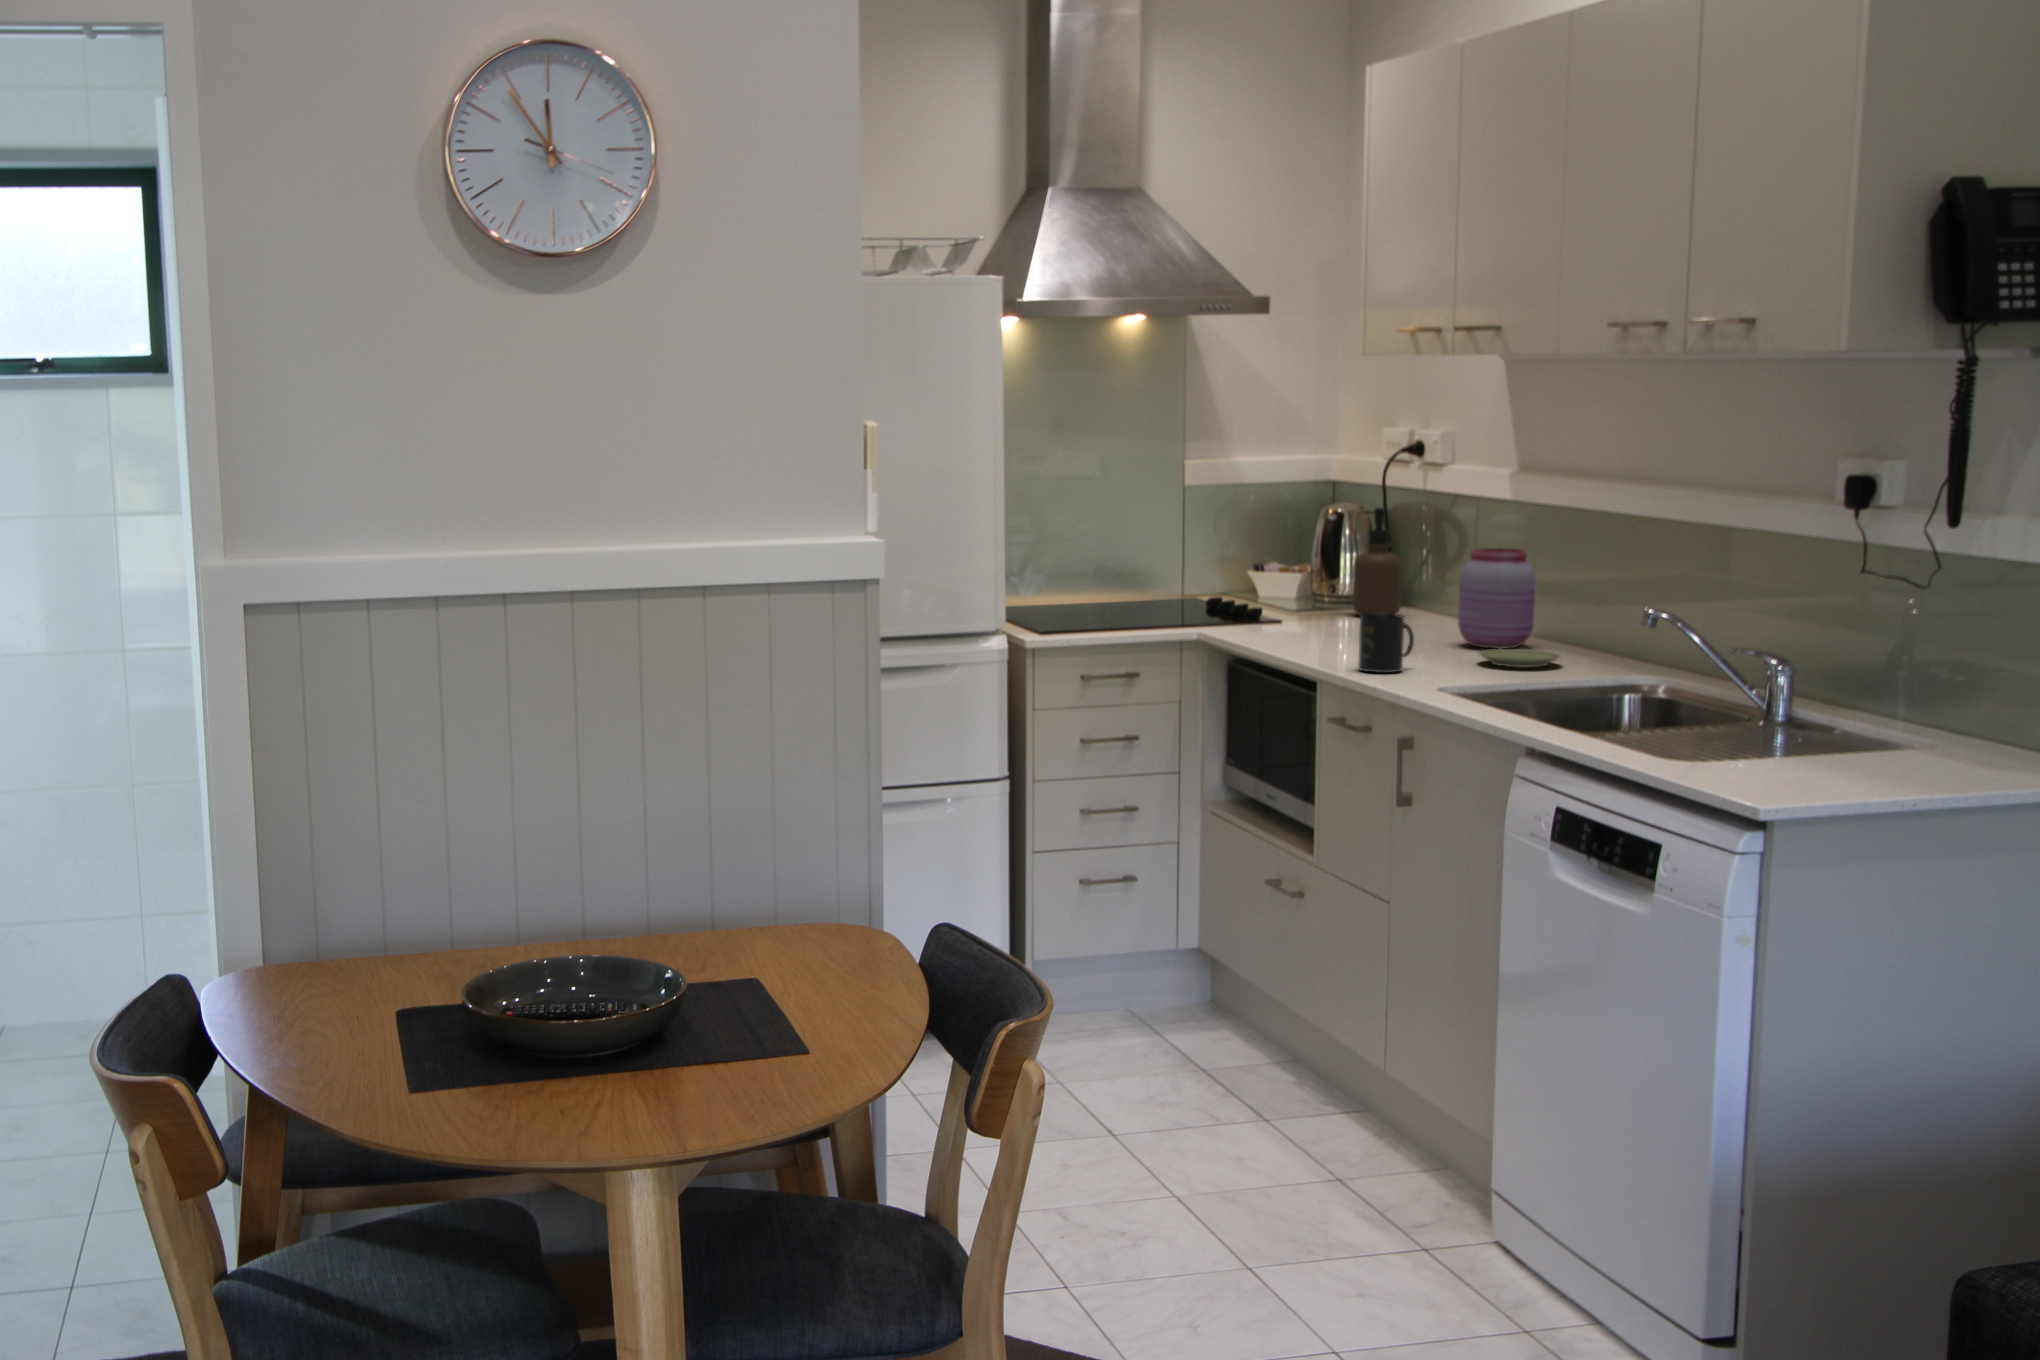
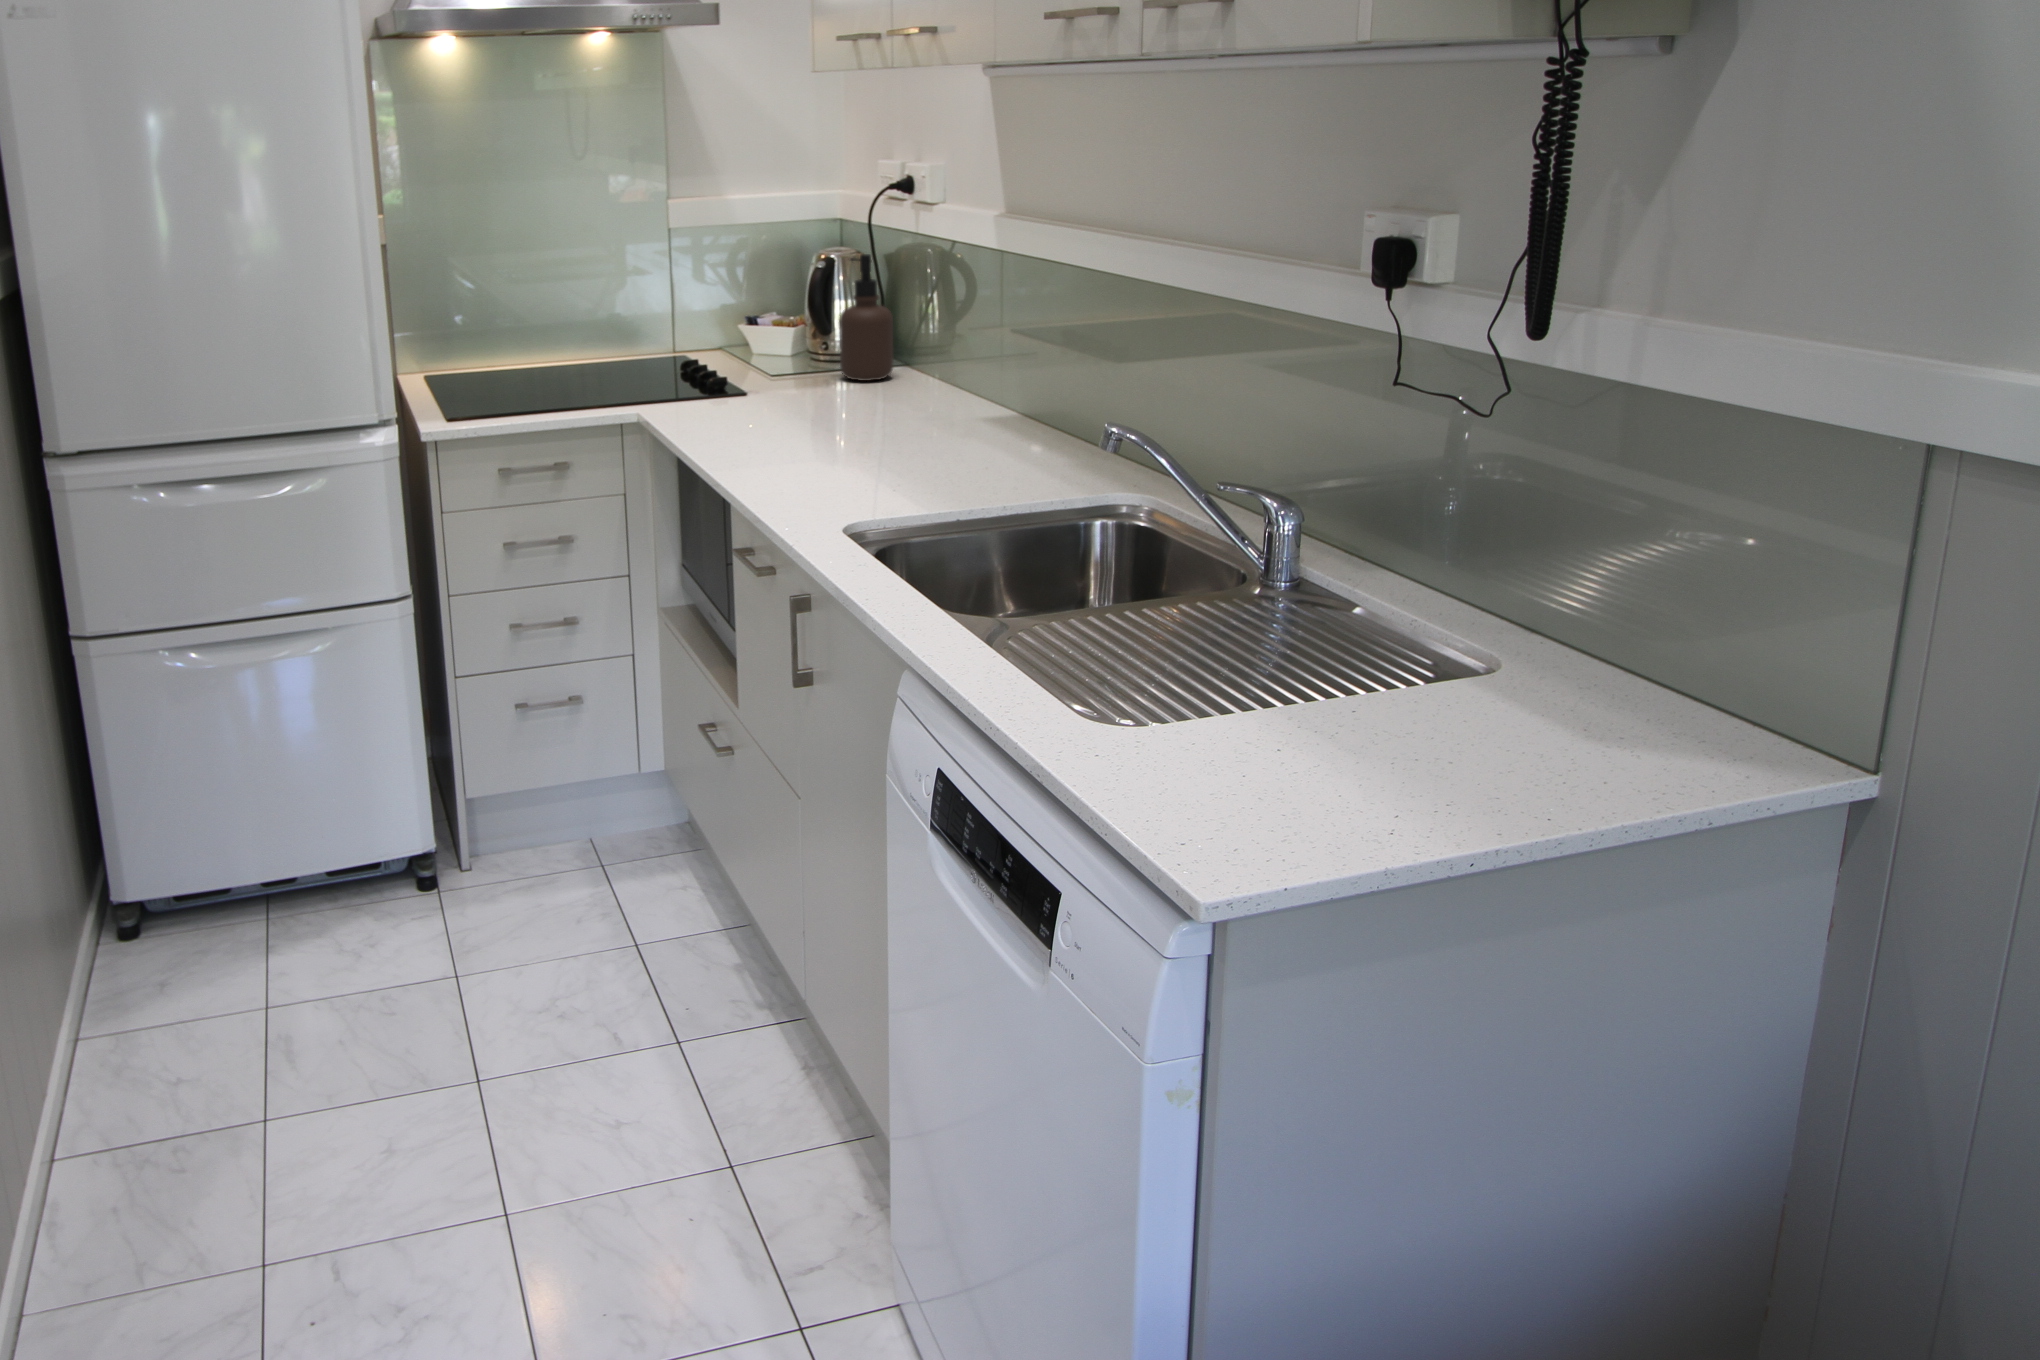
jar: present [1458,548,1536,649] -> none [925,312,1013,437]
mug: present [1358,614,1414,673] -> none [769,412,843,491]
plate: present [1478,649,1561,667] -> none [927,445,1030,476]

